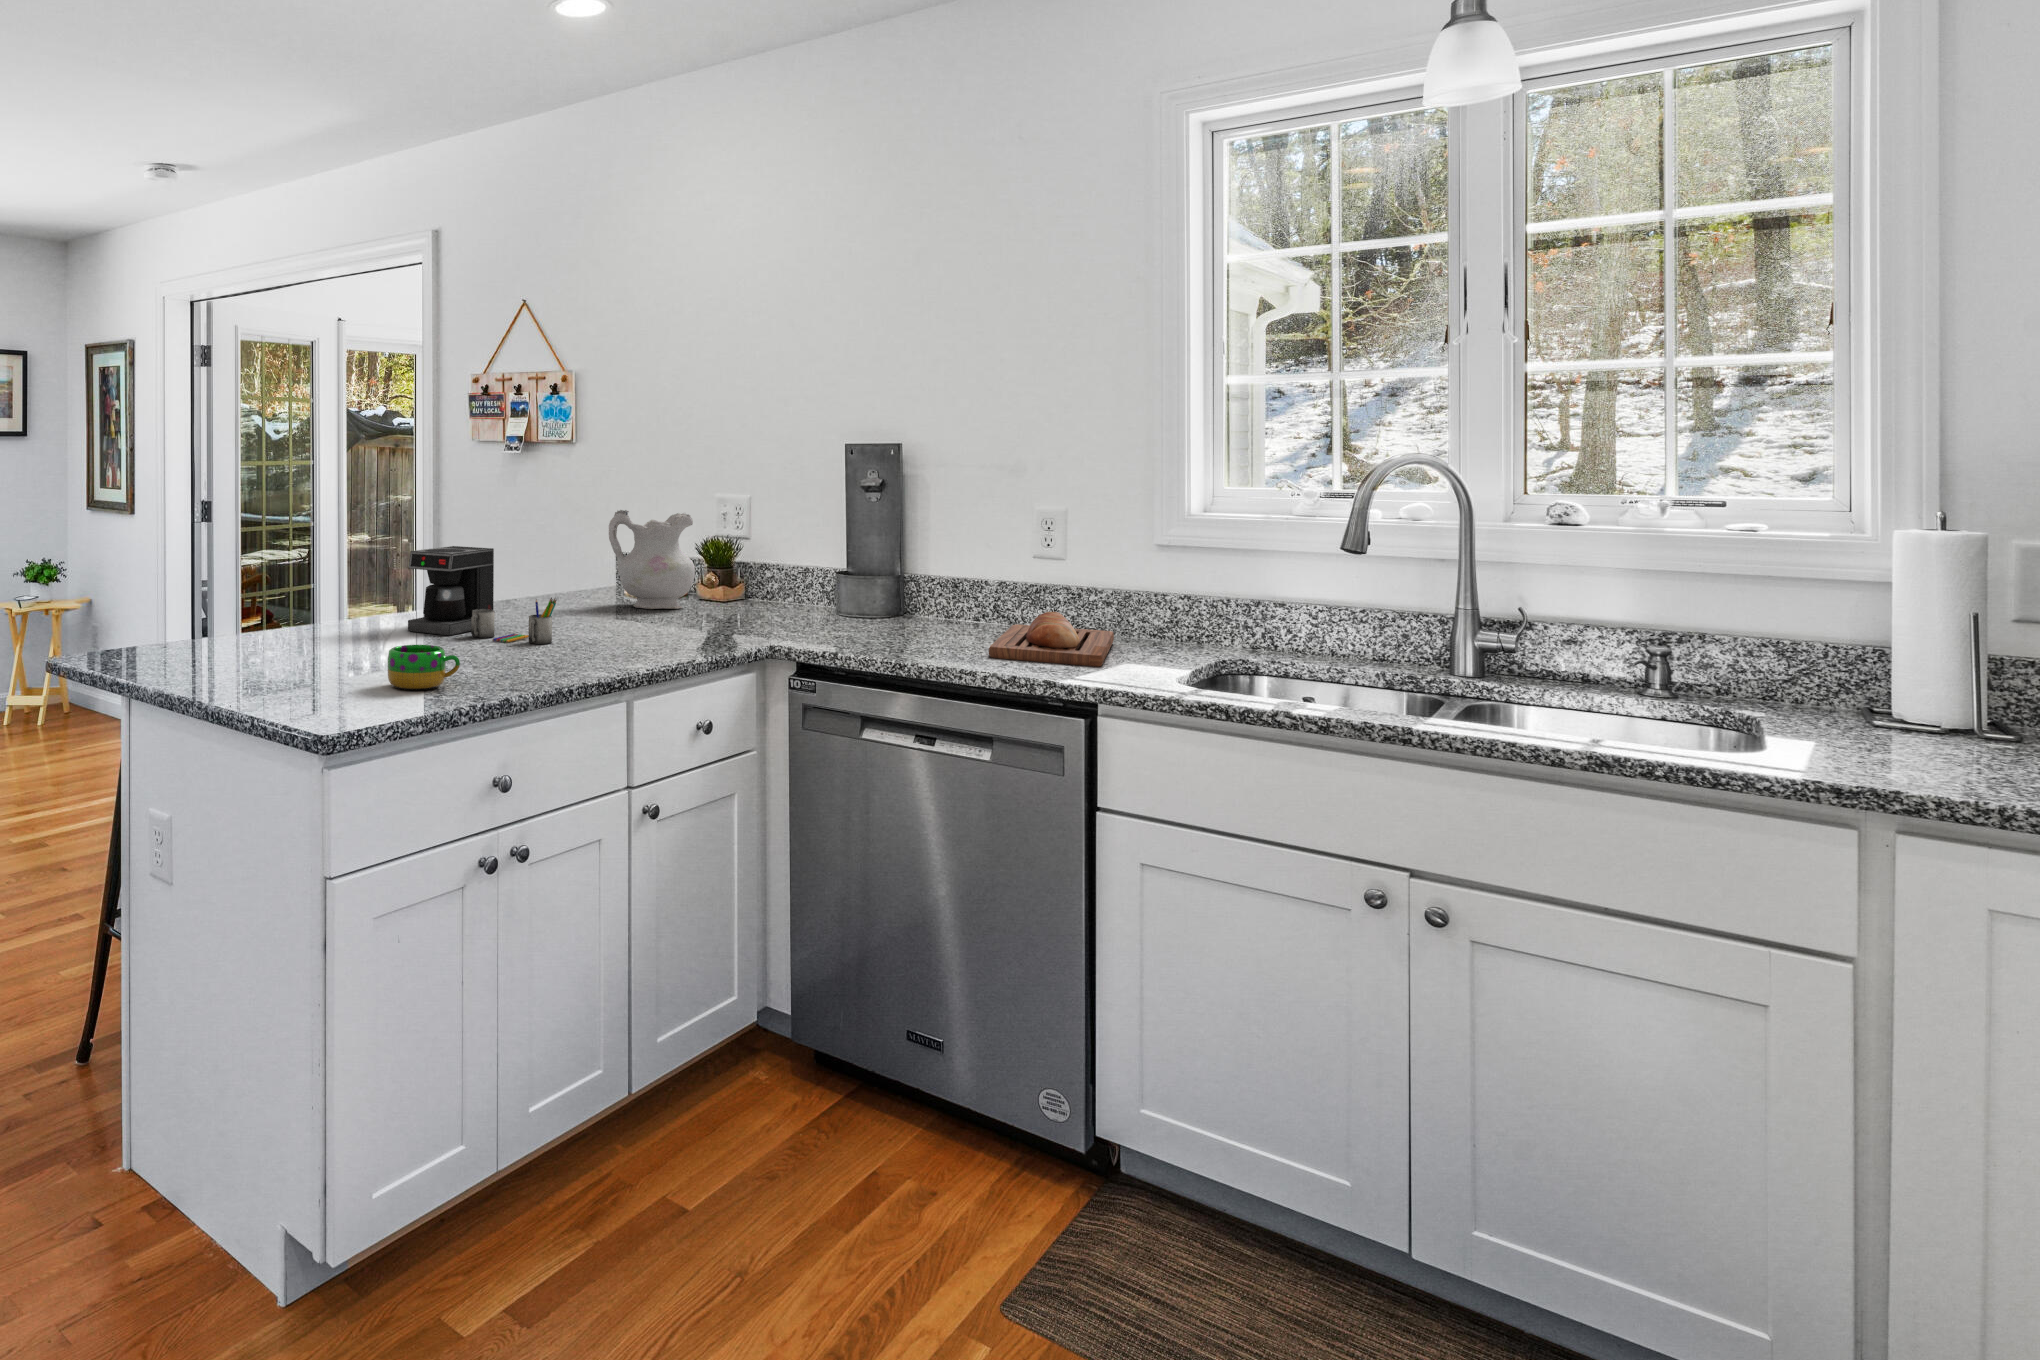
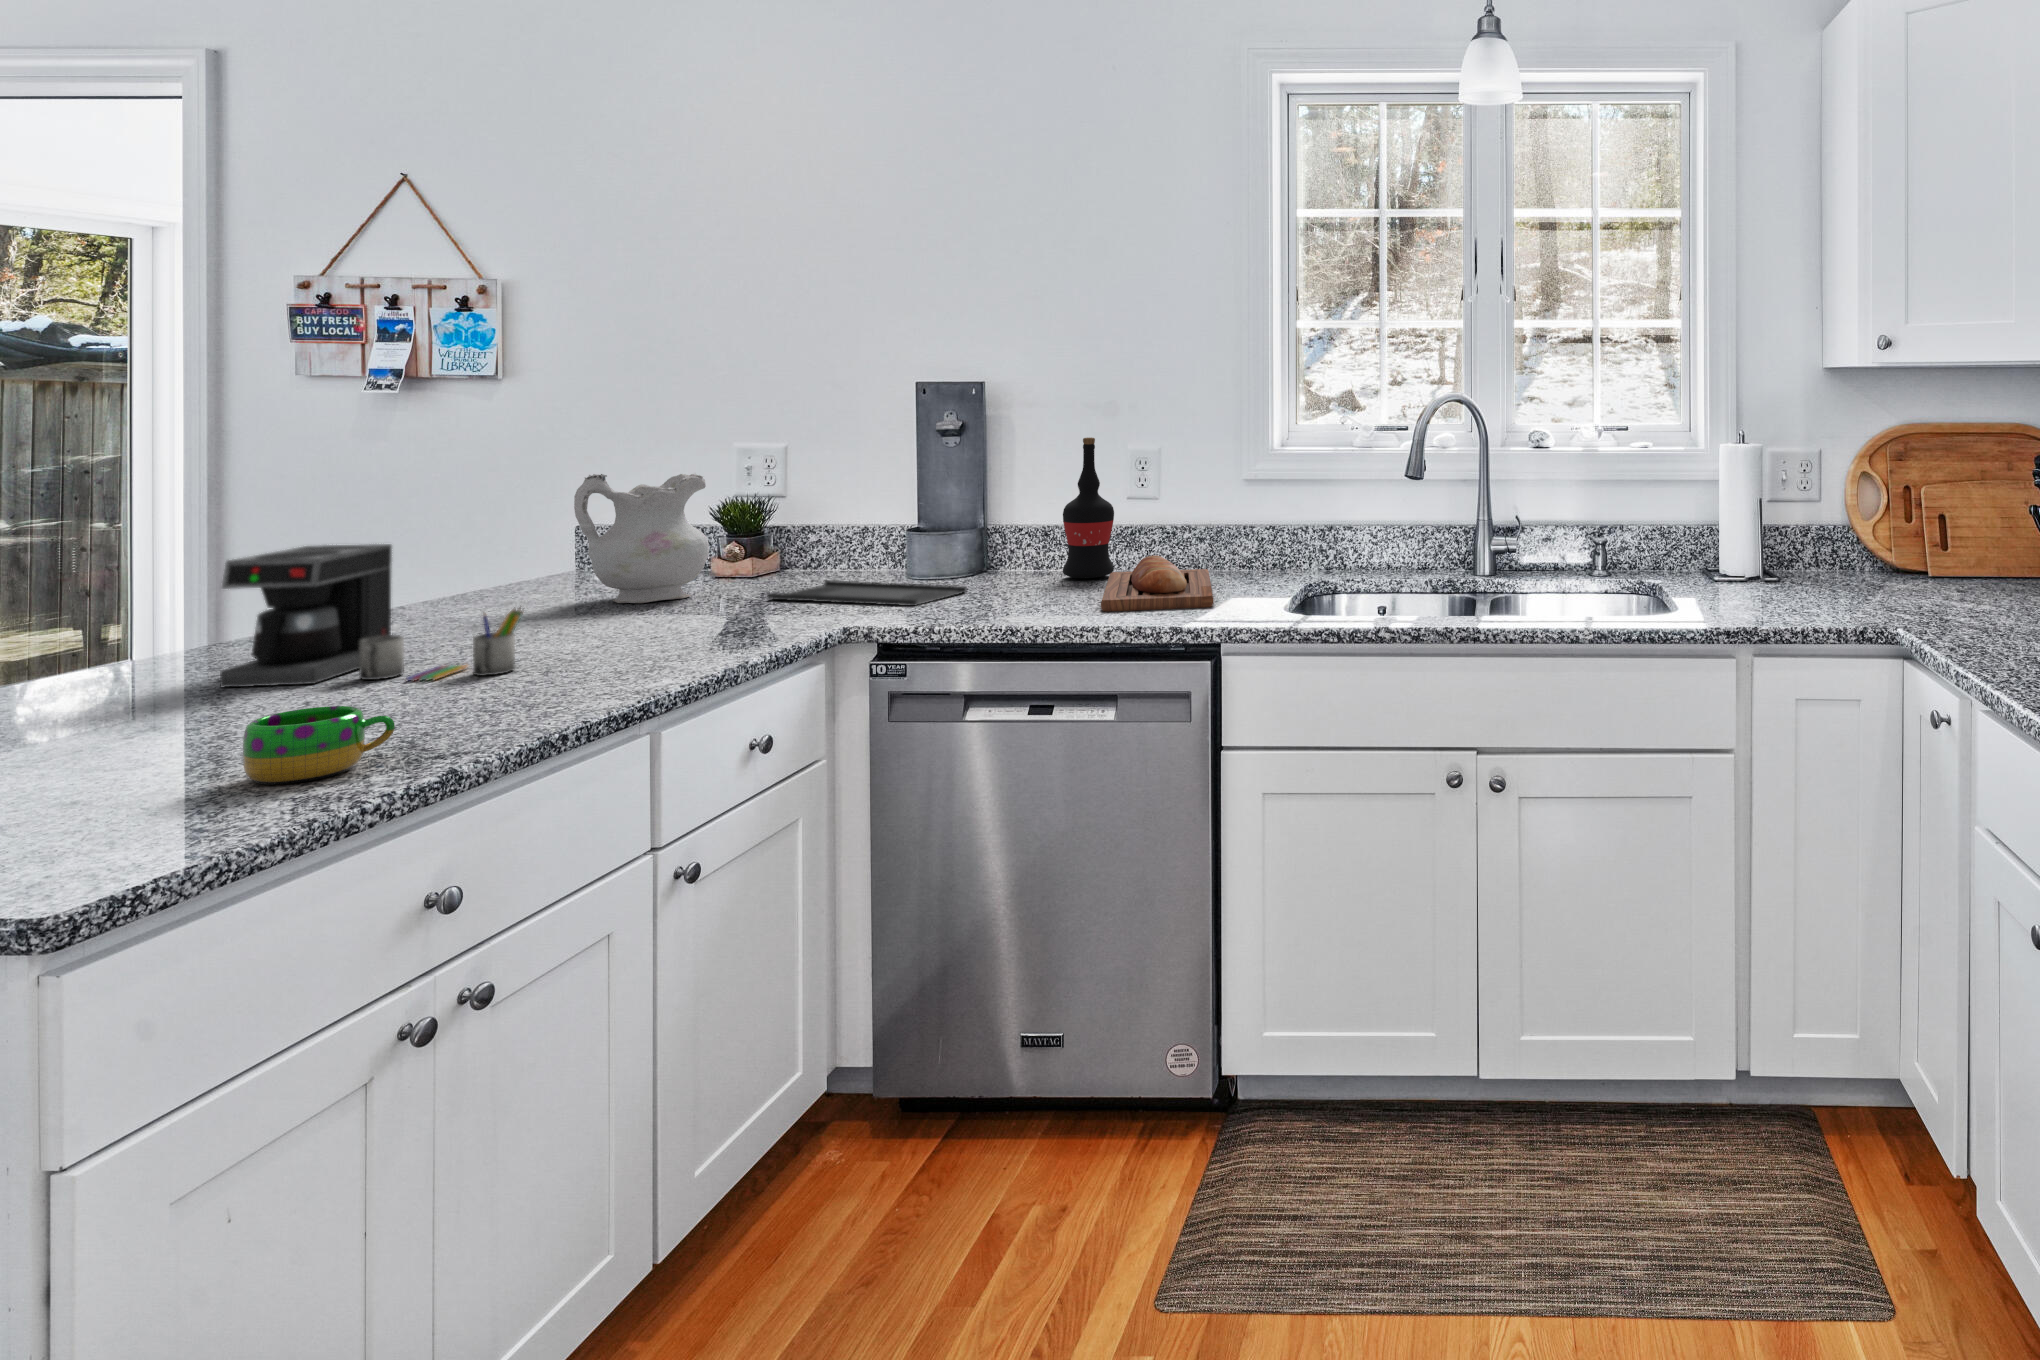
wine bottle: none [972,496,1022,628] -> present [1063,437,1114,578]
tray: none [730,606,882,634] -> present [767,580,967,606]

